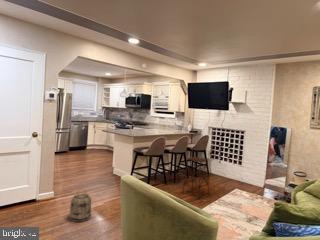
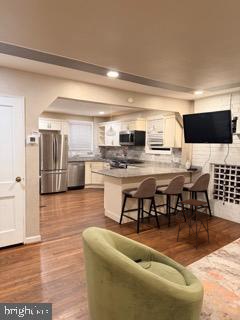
basket: present [69,193,91,222] -> none [50,237,73,272]

